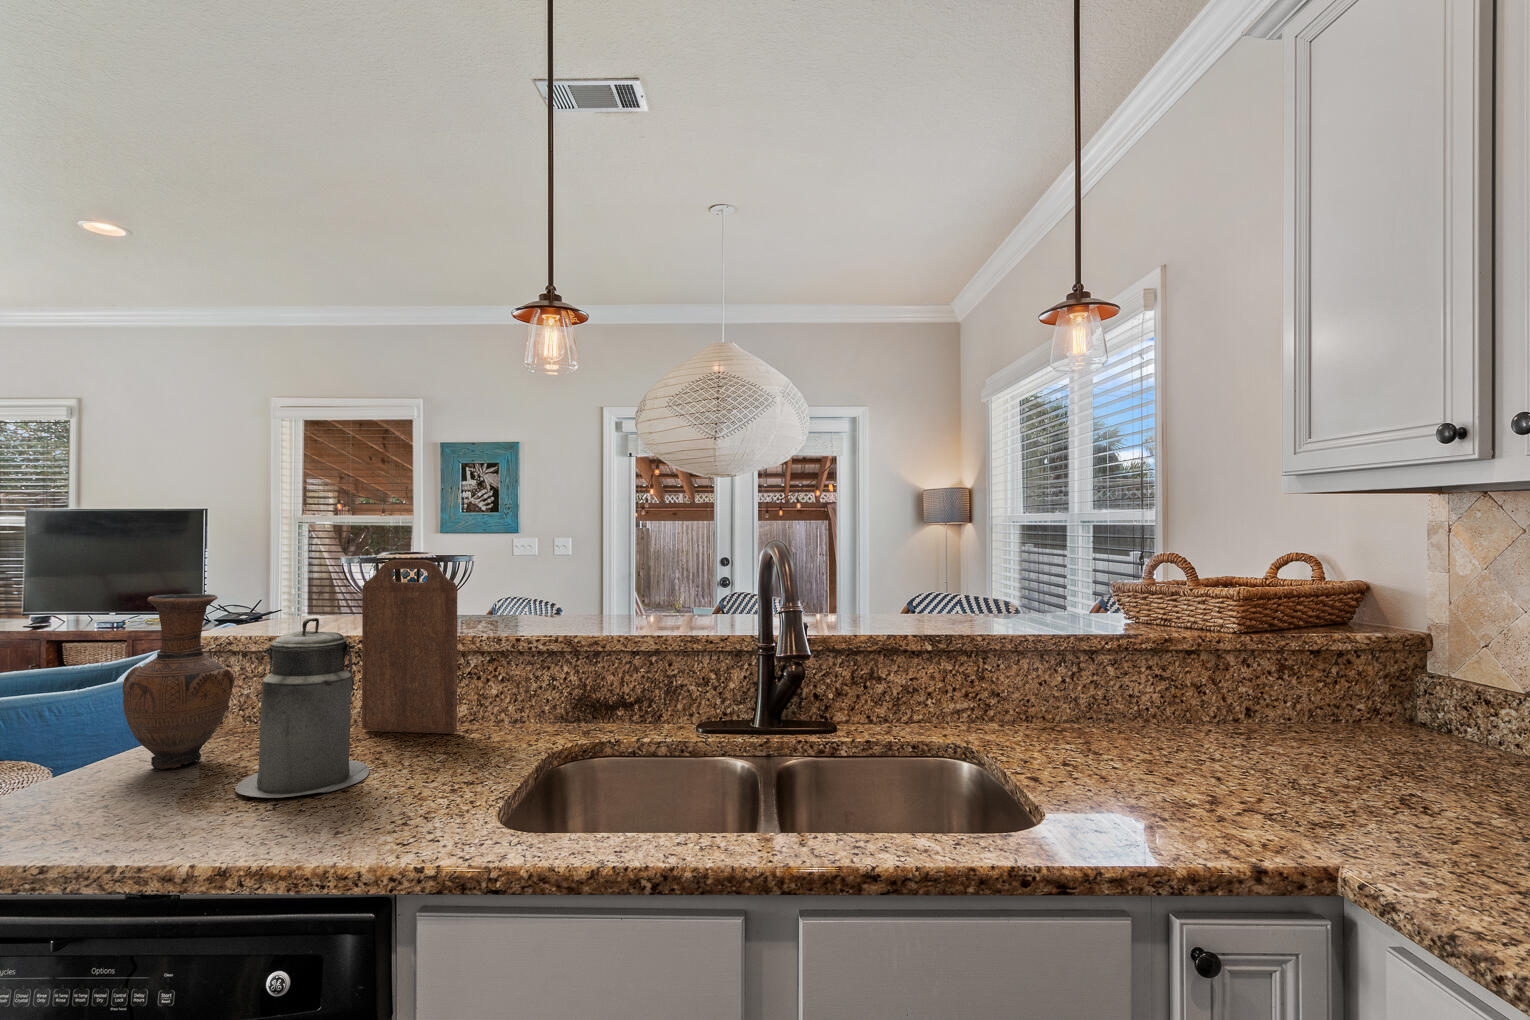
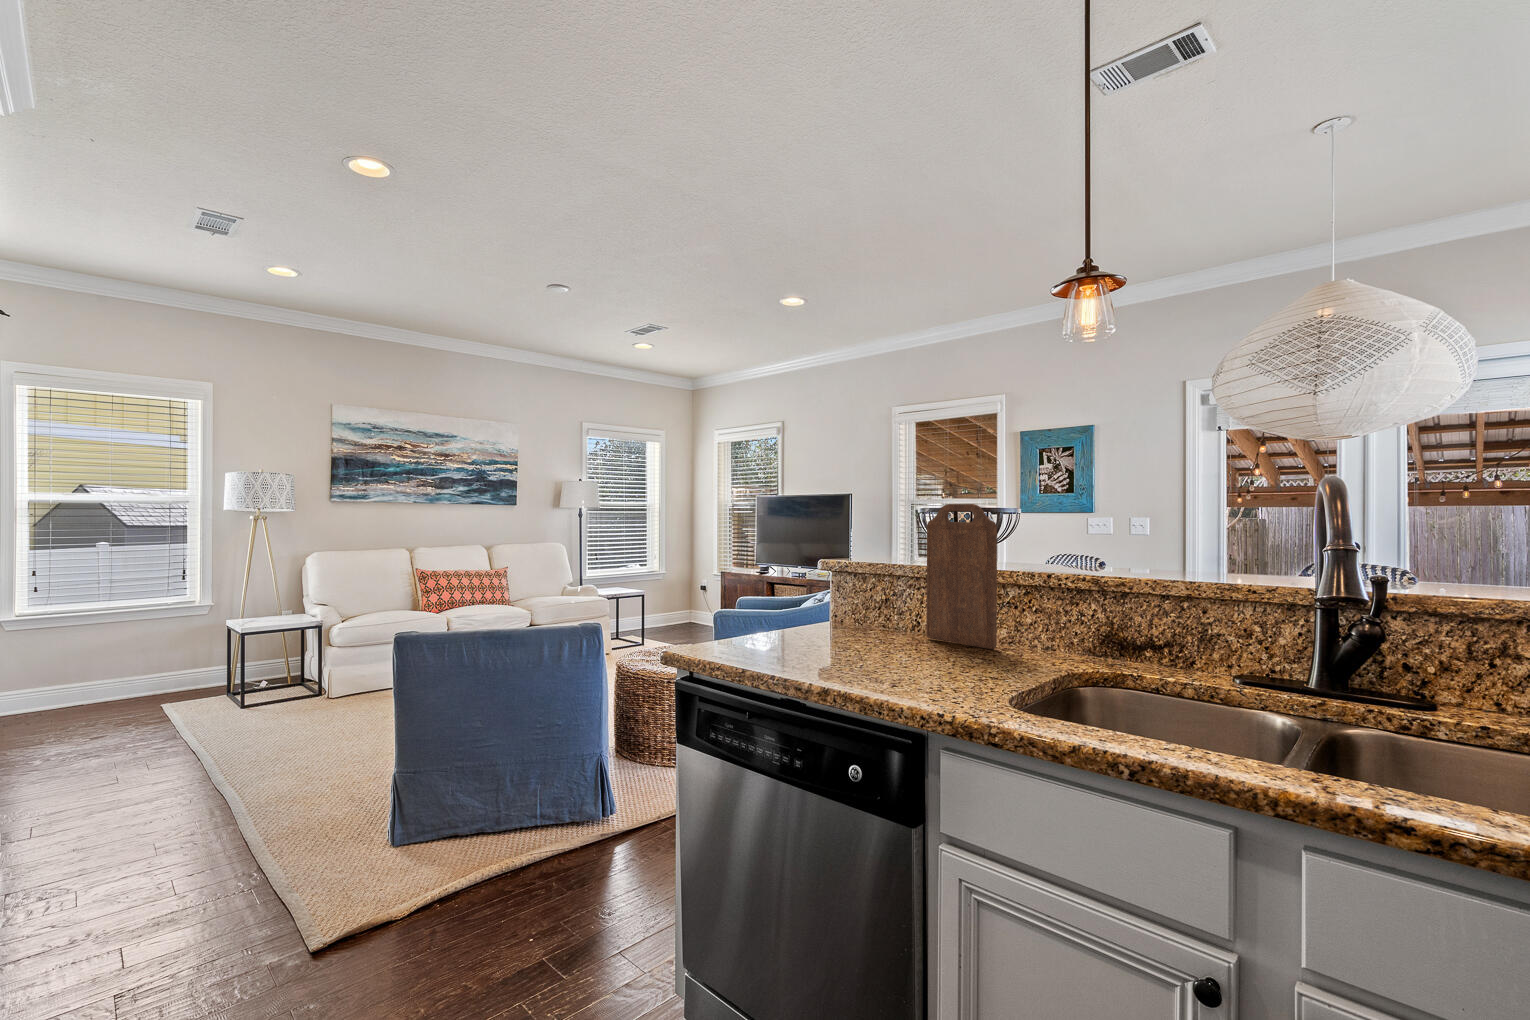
vase: present [123,594,234,770] -> none [781,523,842,640]
canister: present [235,618,369,798] -> none [837,538,923,665]

